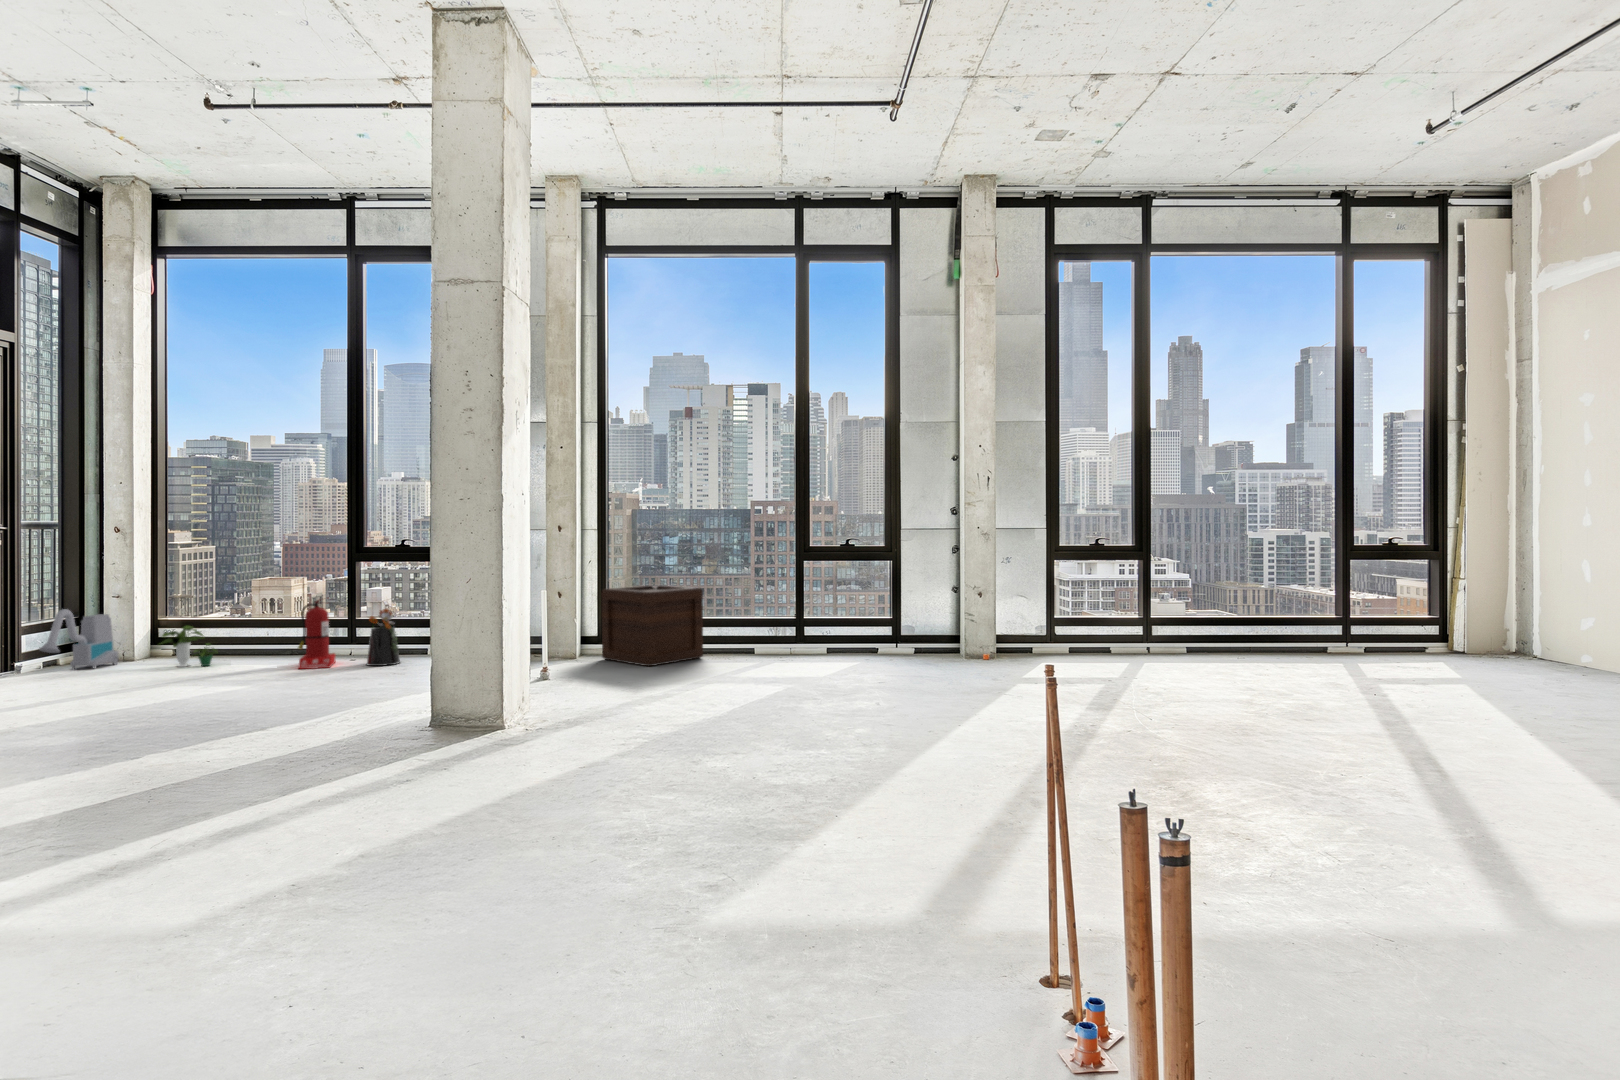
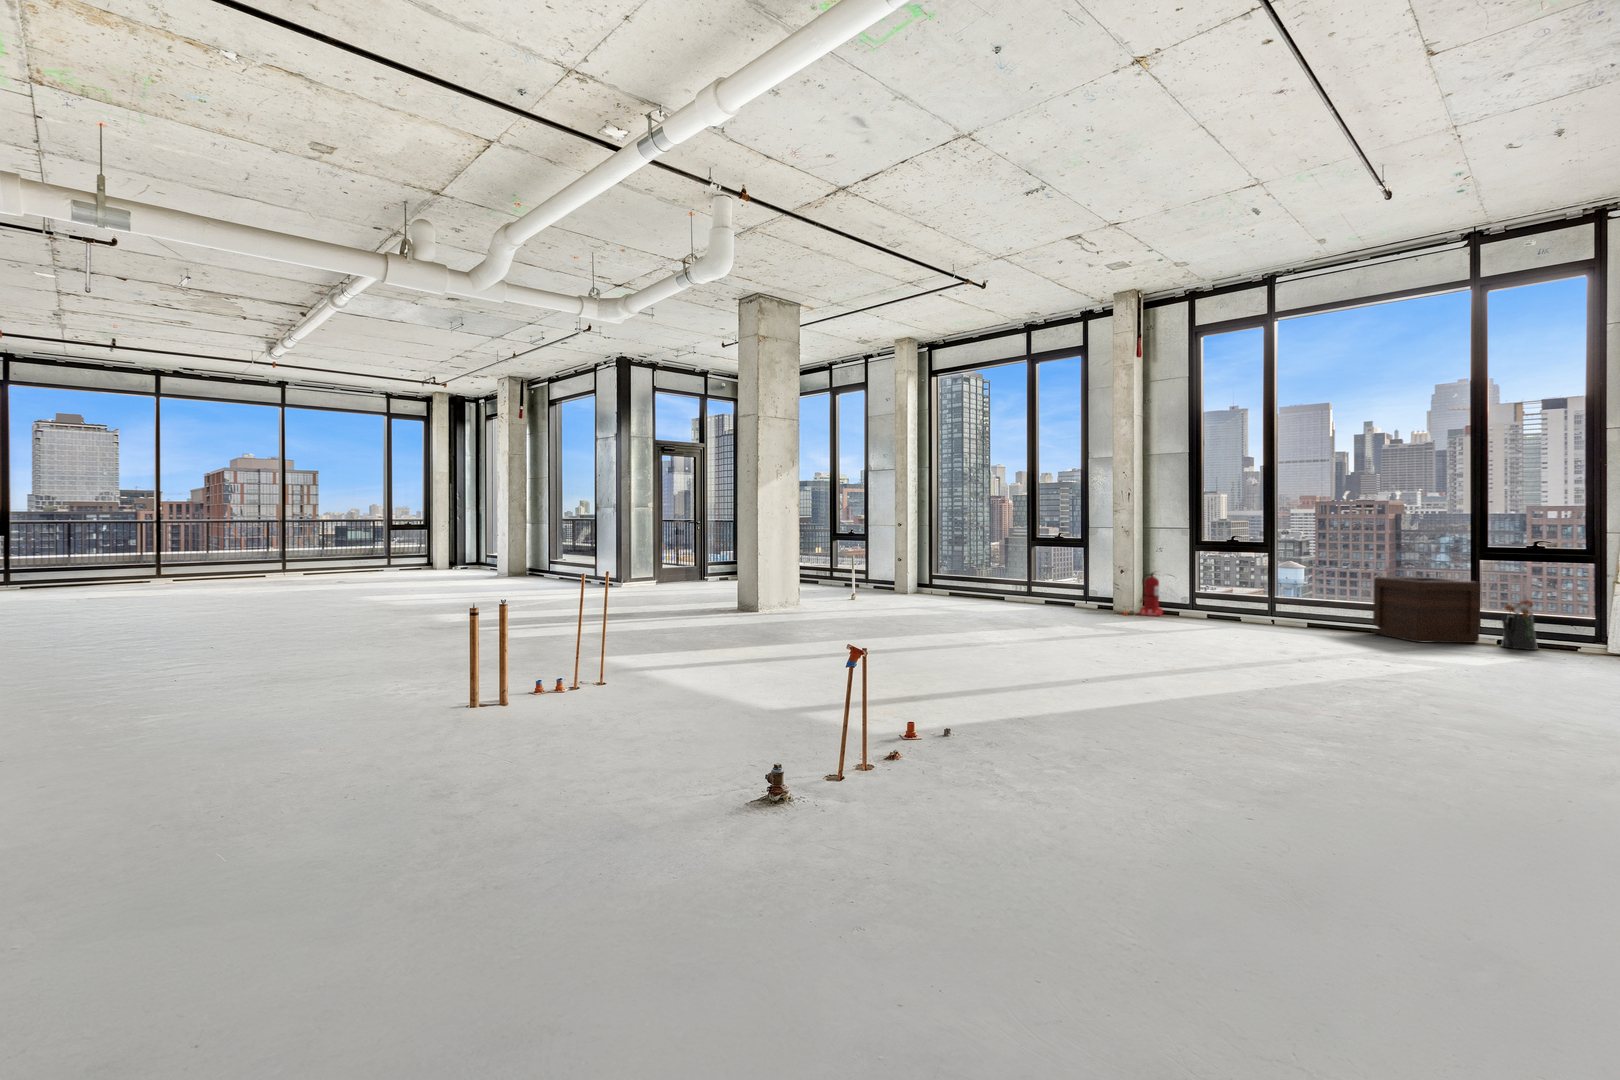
vacuum cleaner: present [39,609,119,669] -> none [1005,568,1040,603]
watering can: present [366,609,400,666] -> present [1501,600,1538,650]
potted plant: present [161,626,217,667] -> none [1061,583,1093,608]

